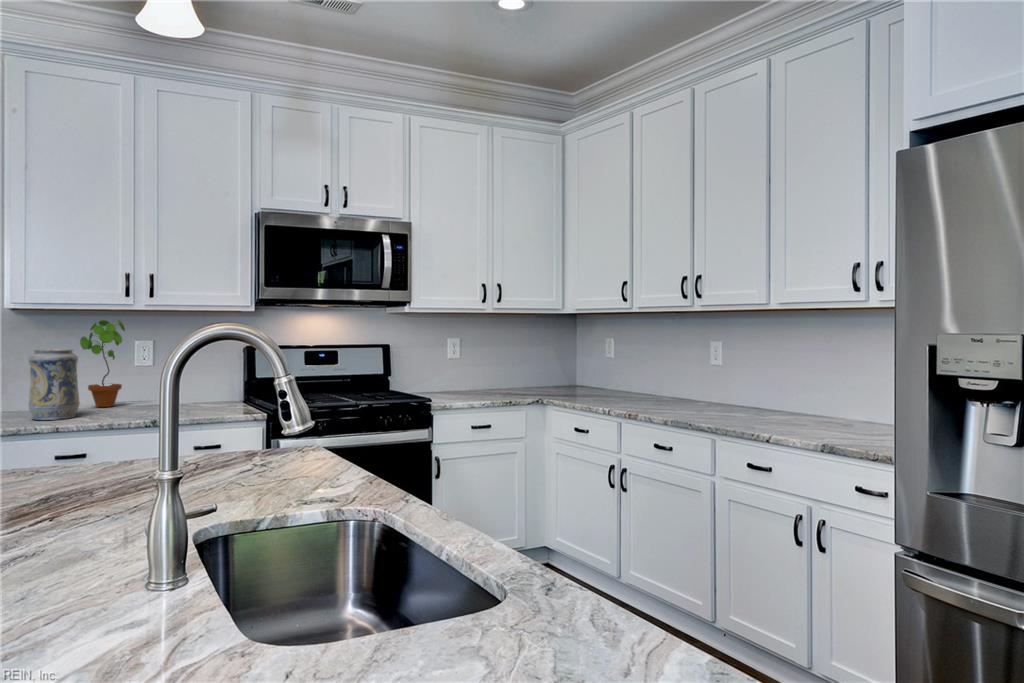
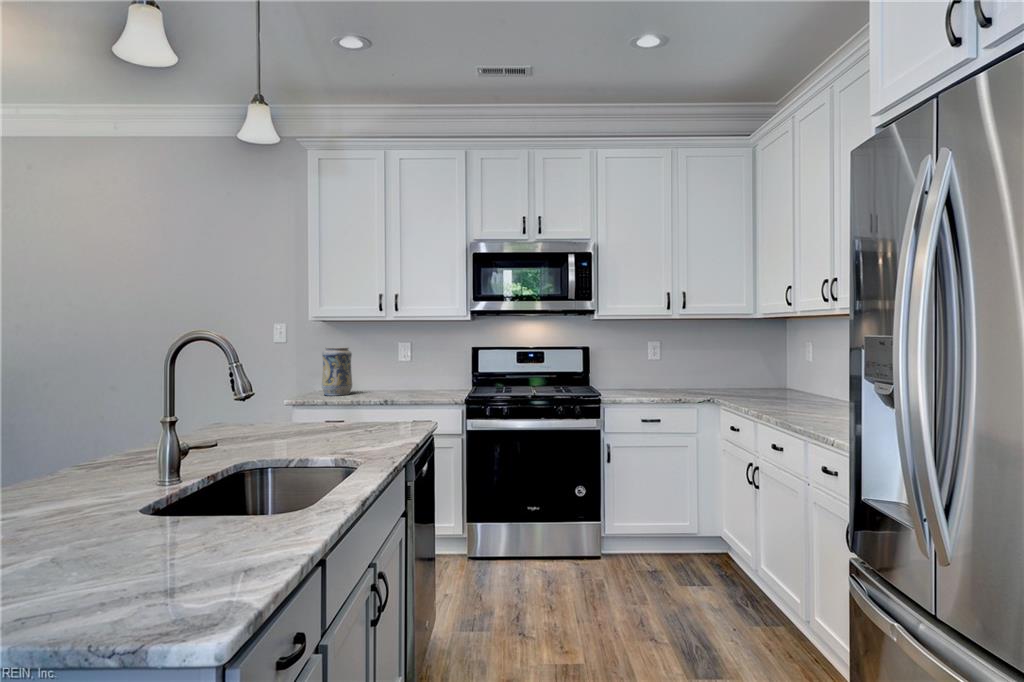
potted plant: present [80,320,125,407] -> none [362,327,391,389]

